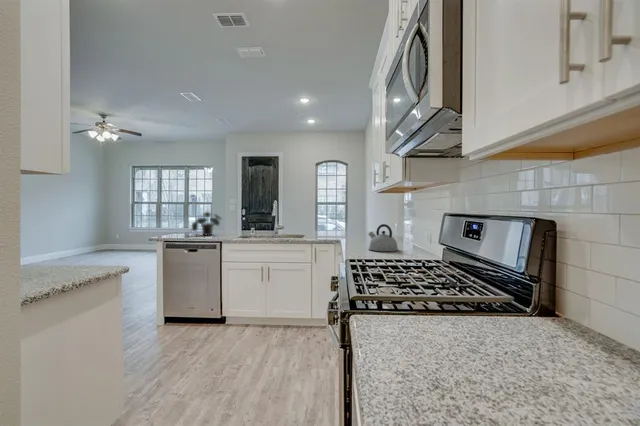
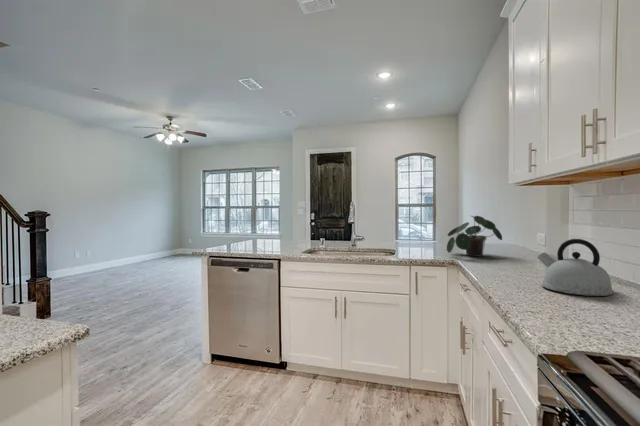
potted plant: present [192,212,220,235] -> present [447,216,502,256]

